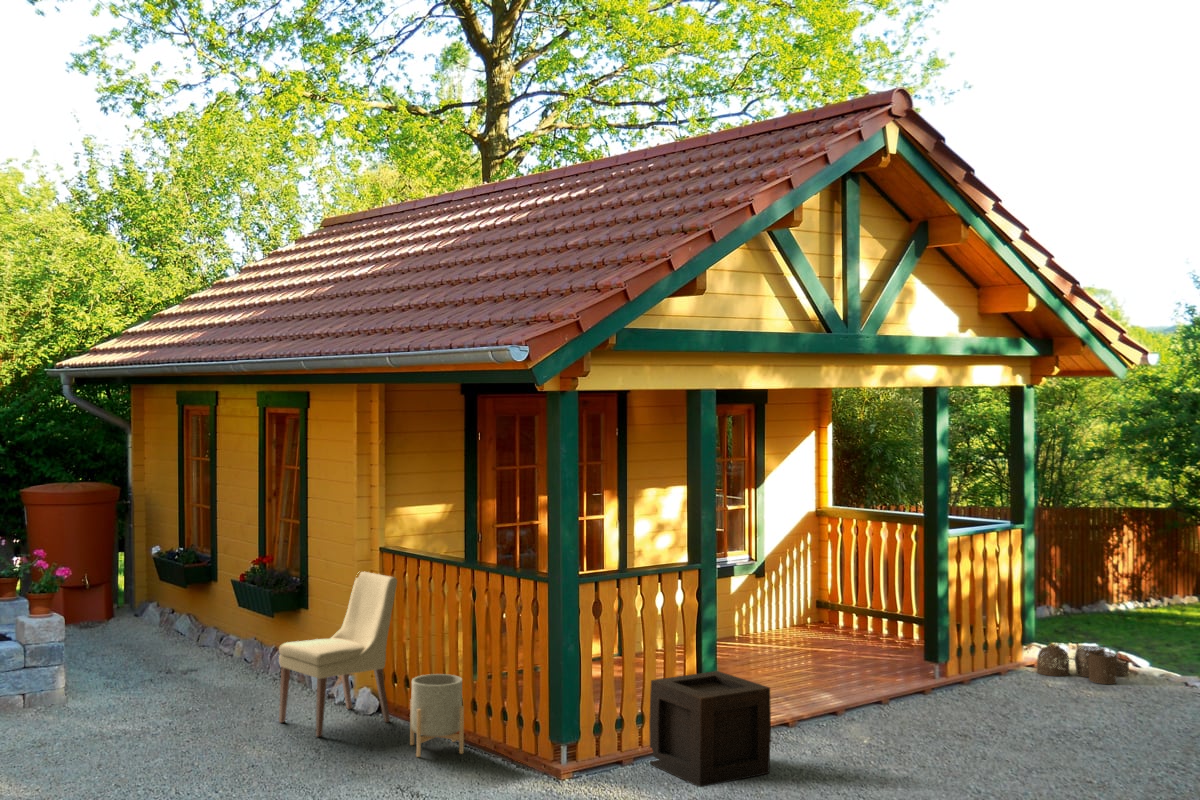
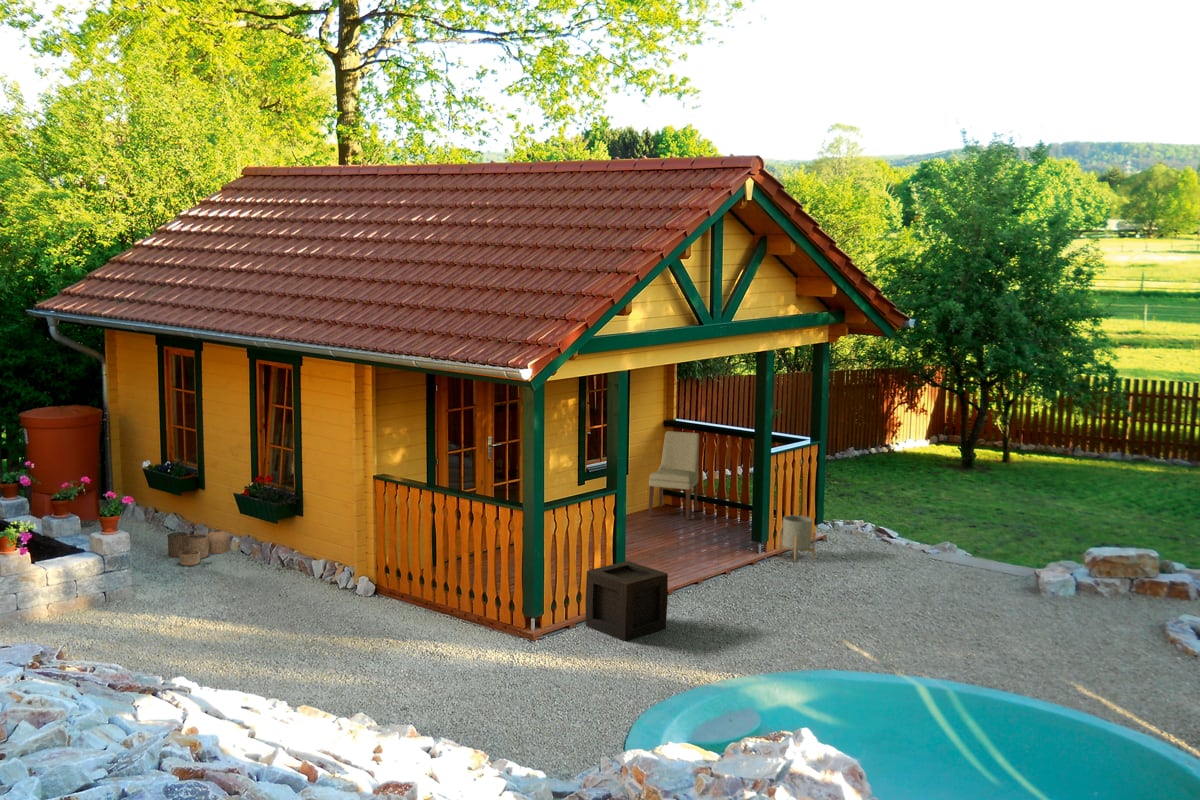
chair: present [279,571,397,737] -> present [649,431,699,520]
woven basket: present [1037,643,1129,684] -> present [167,528,230,565]
planter: present [410,674,464,757] -> present [777,515,815,562]

